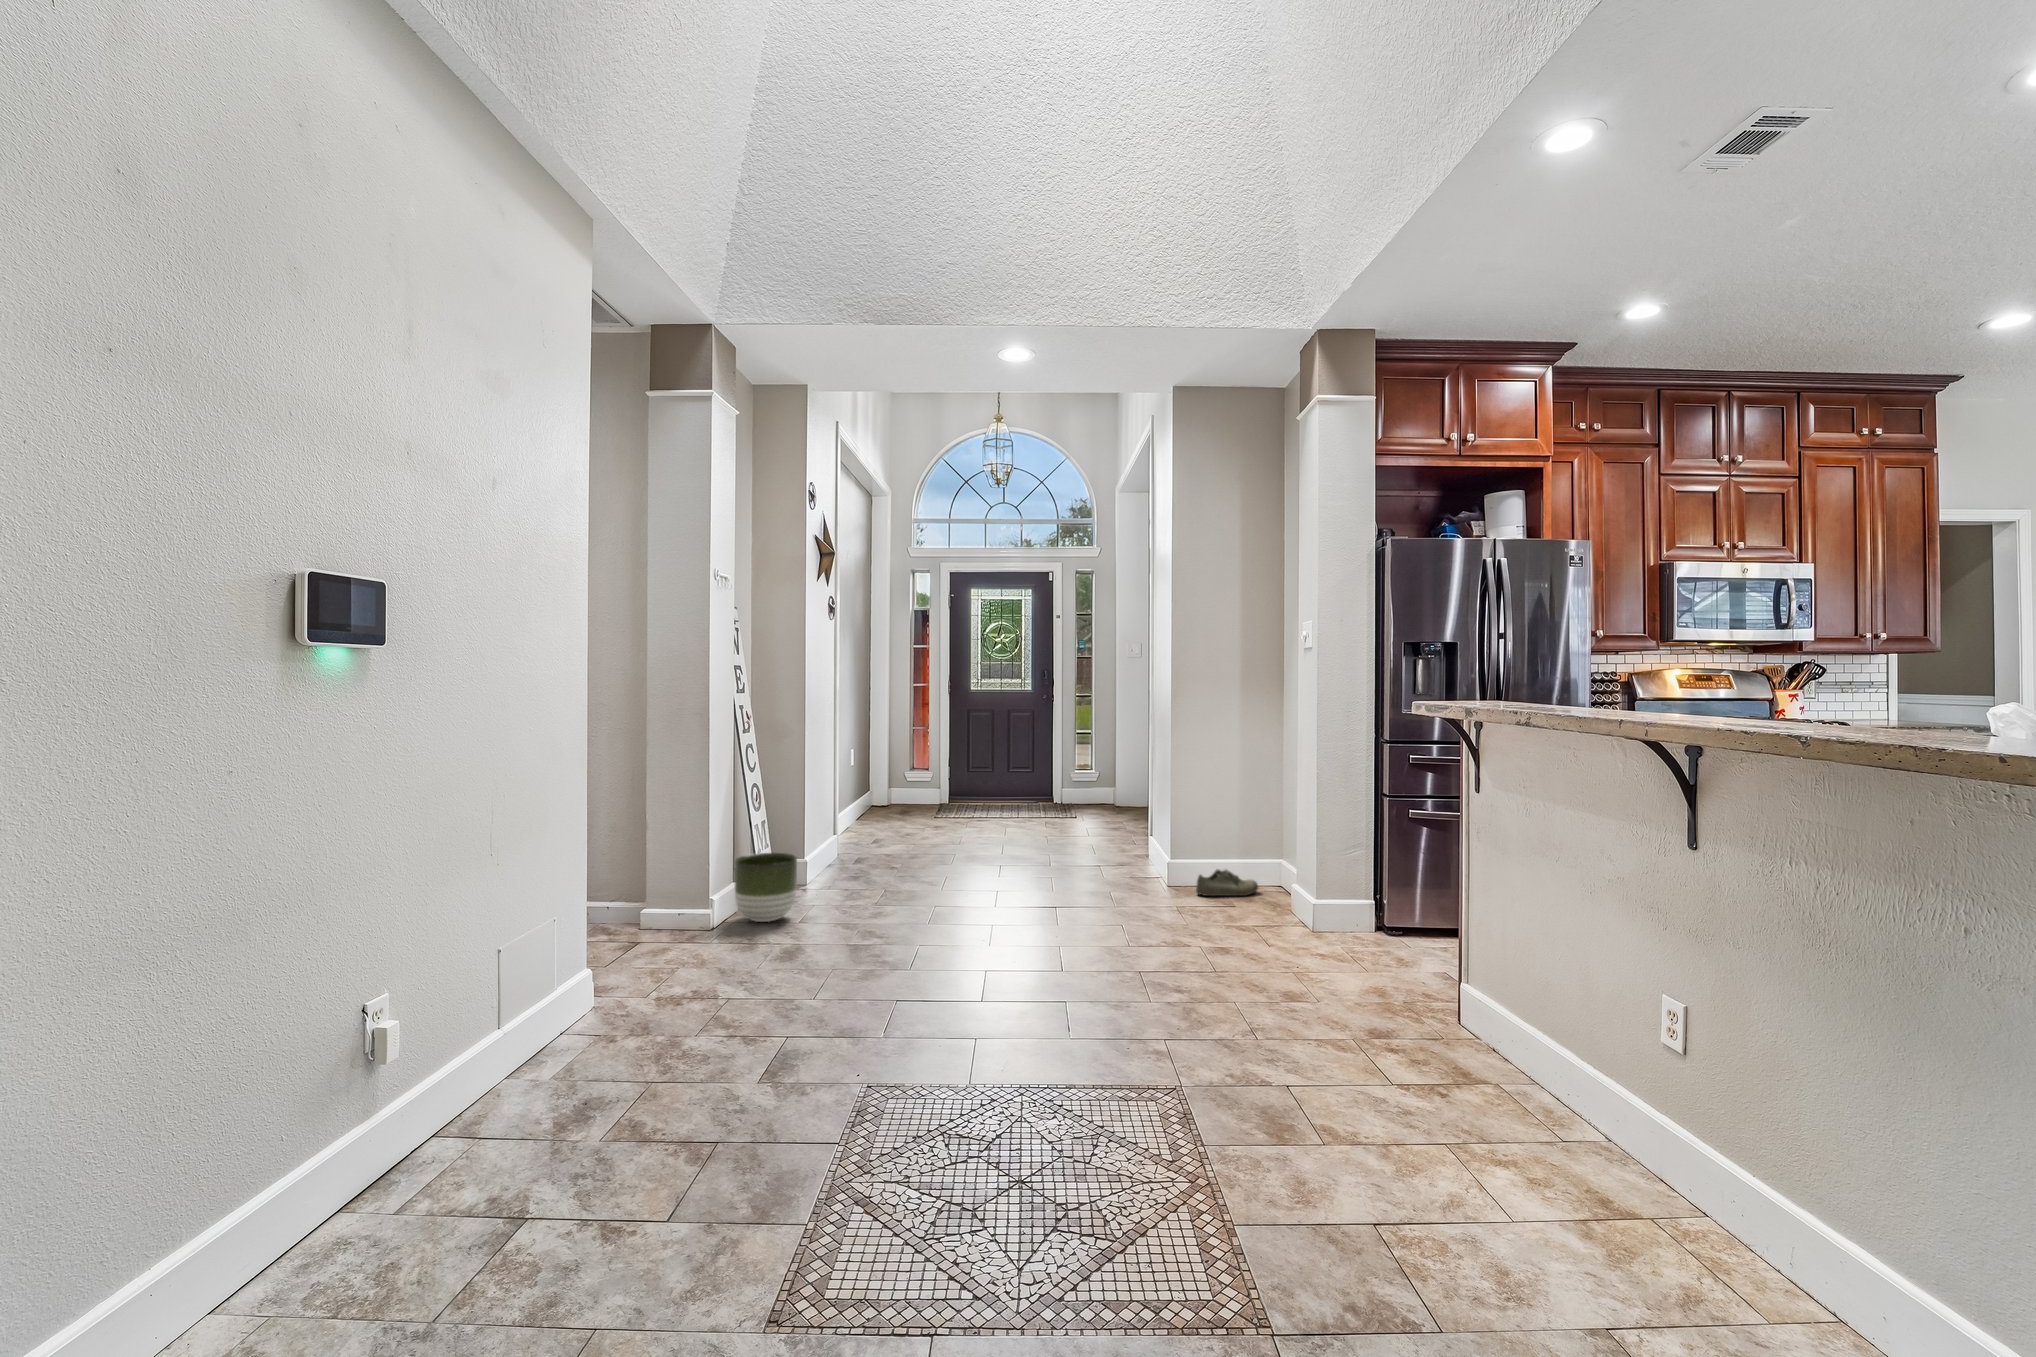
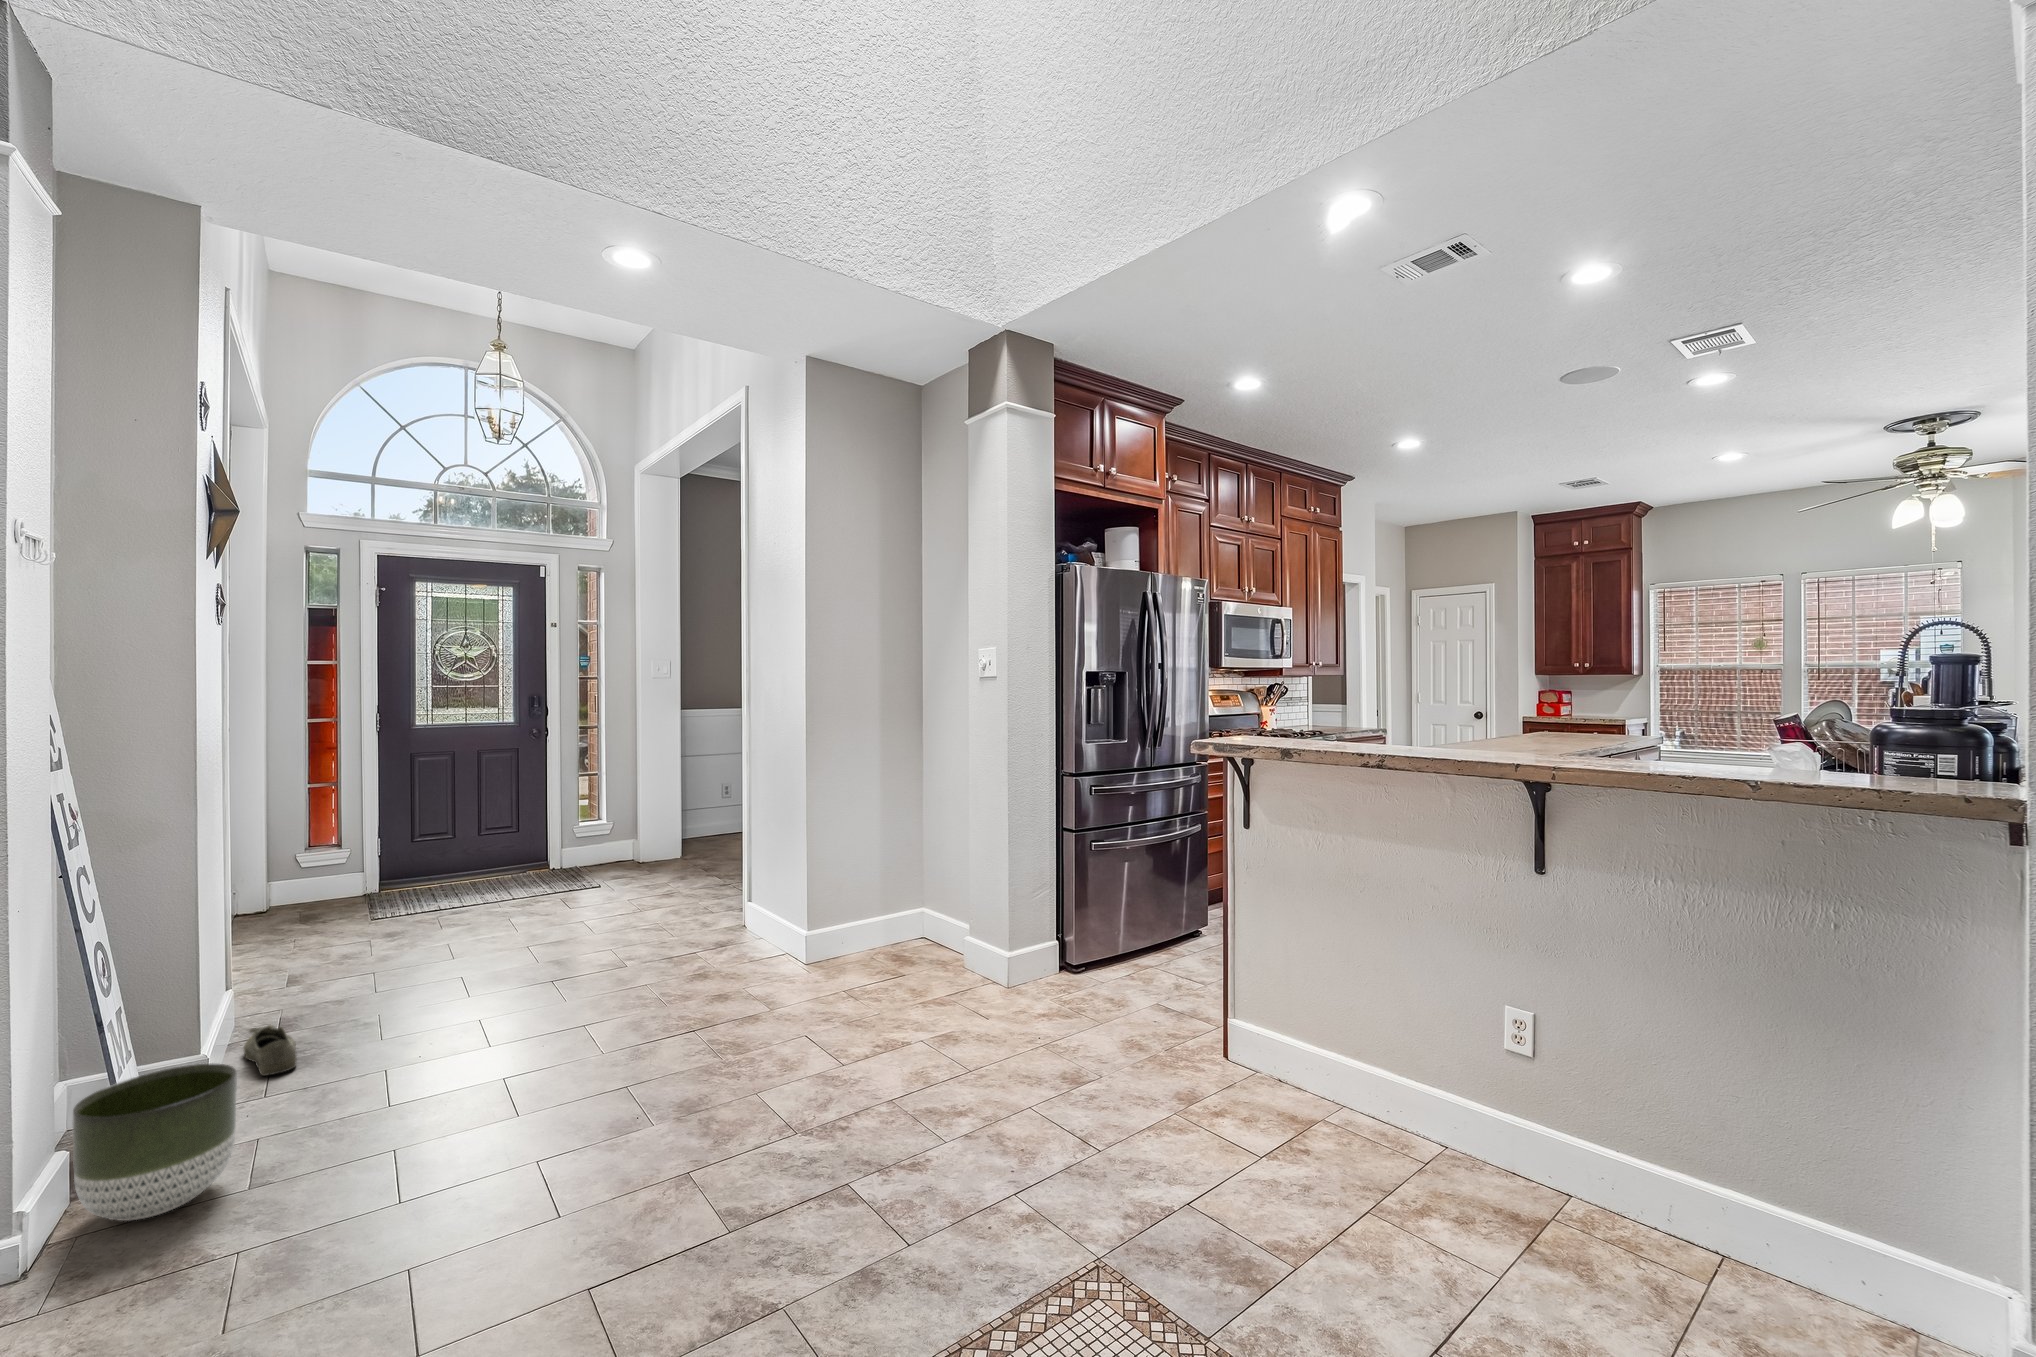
shoe: present [1196,870,1258,896] -> present [244,1025,297,1076]

